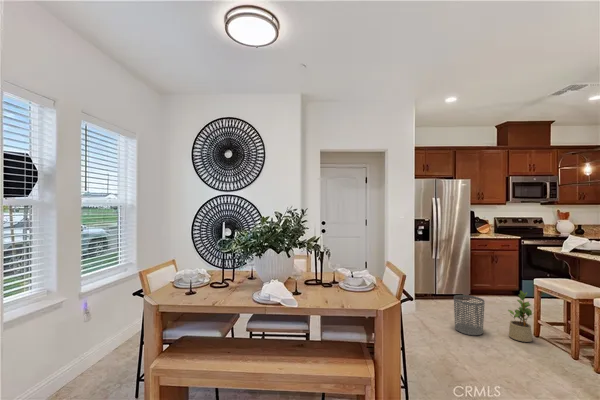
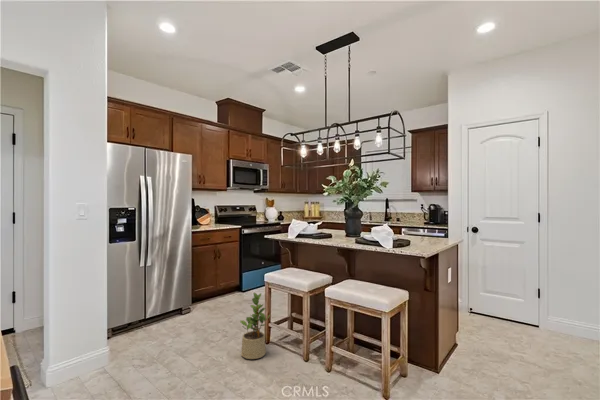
waste bin: present [454,295,485,335] -> none [171,314,214,378]

